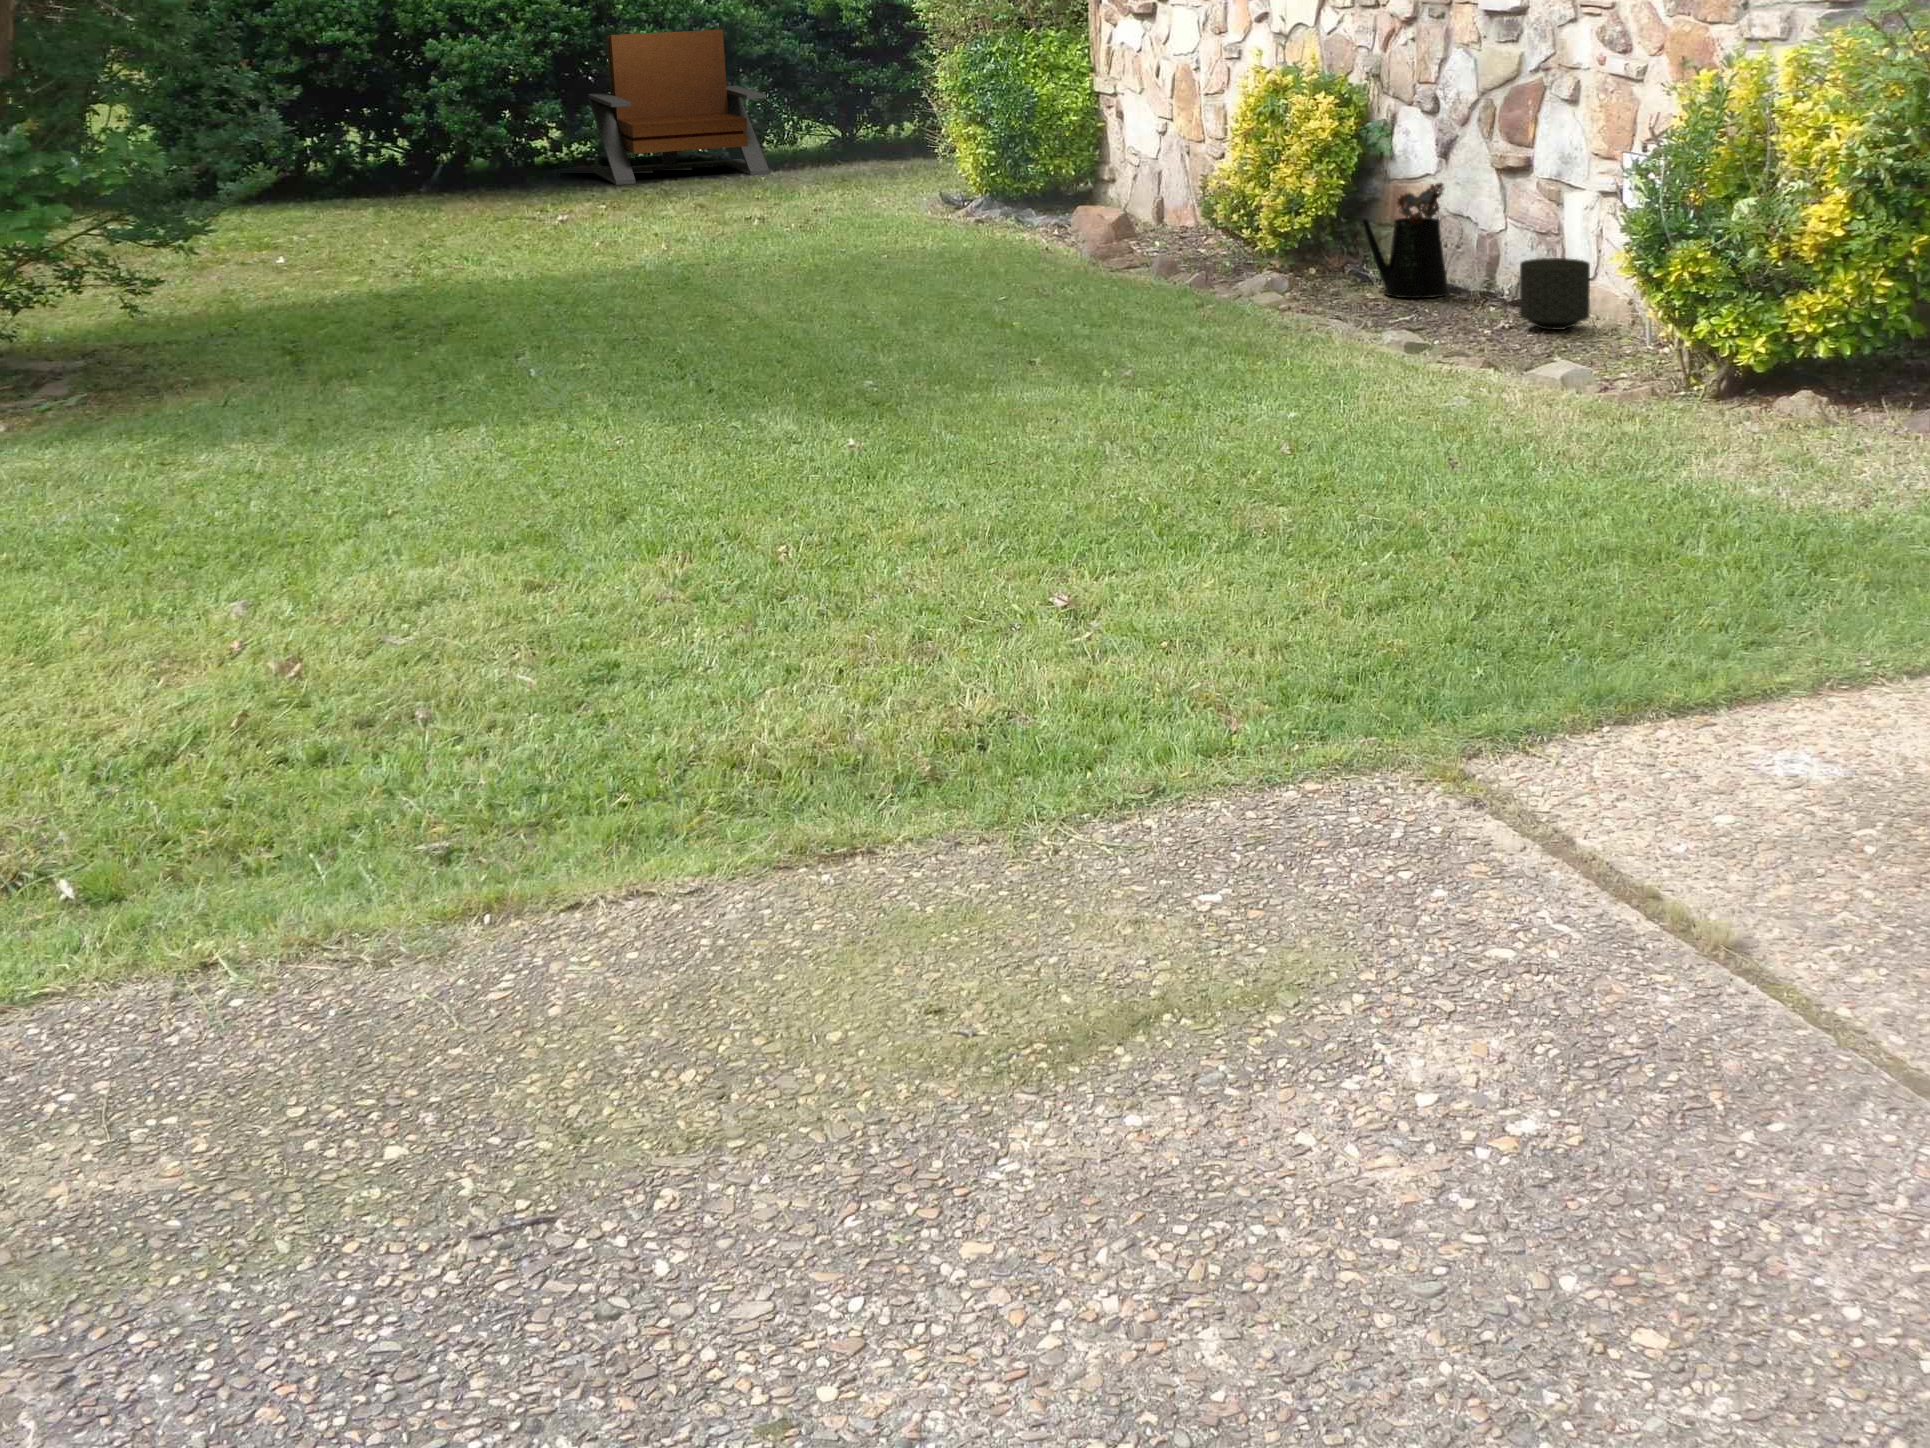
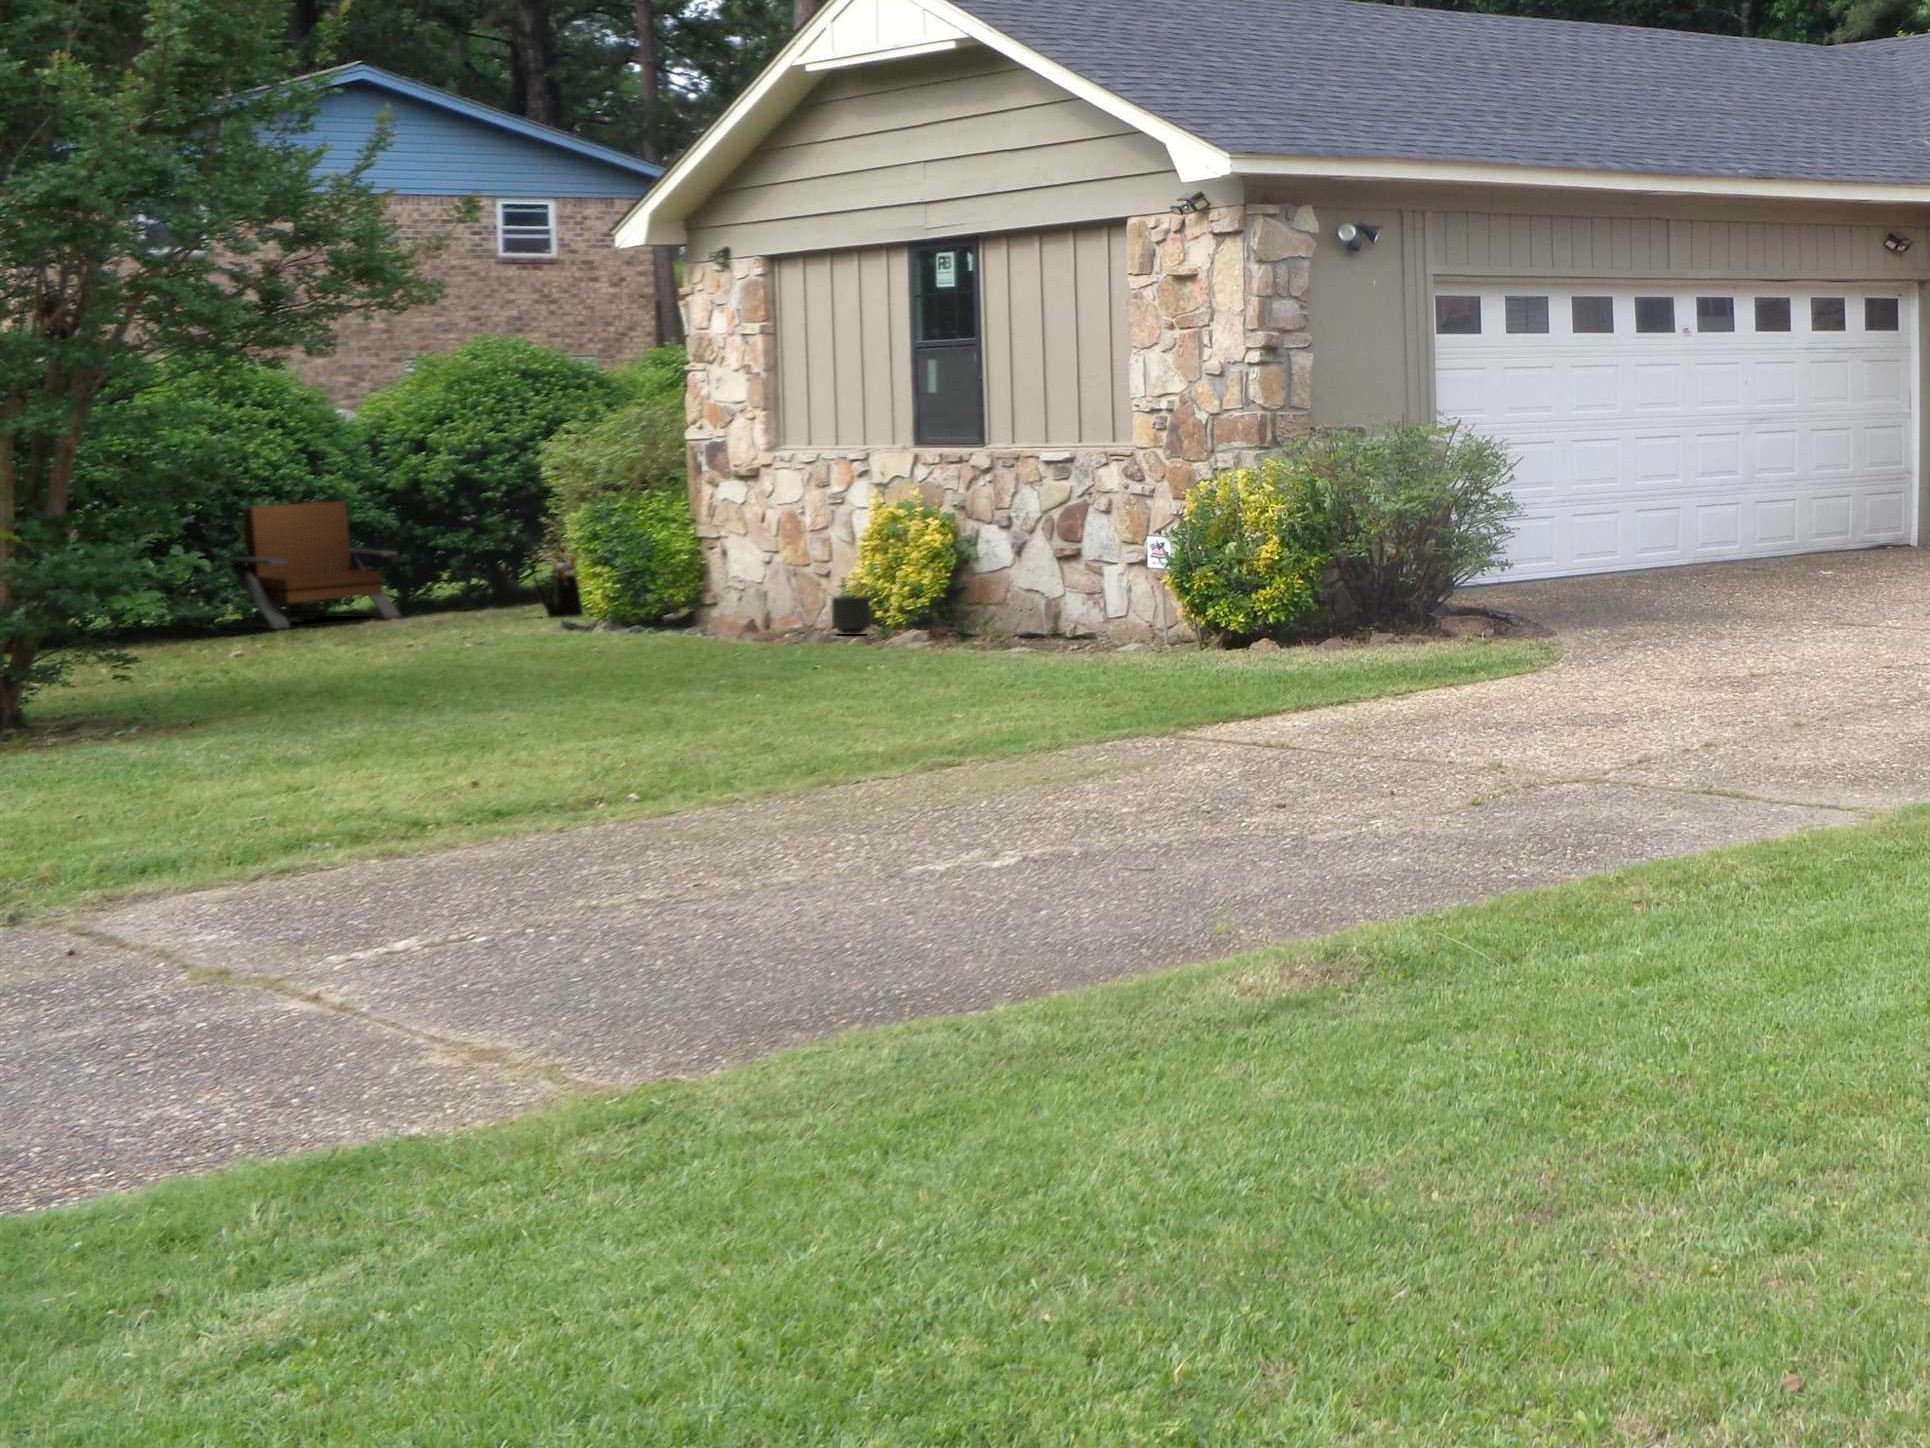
watering can: present [1362,183,1462,298] -> present [534,557,583,618]
planter: present [1520,258,1590,330] -> present [831,596,871,634]

